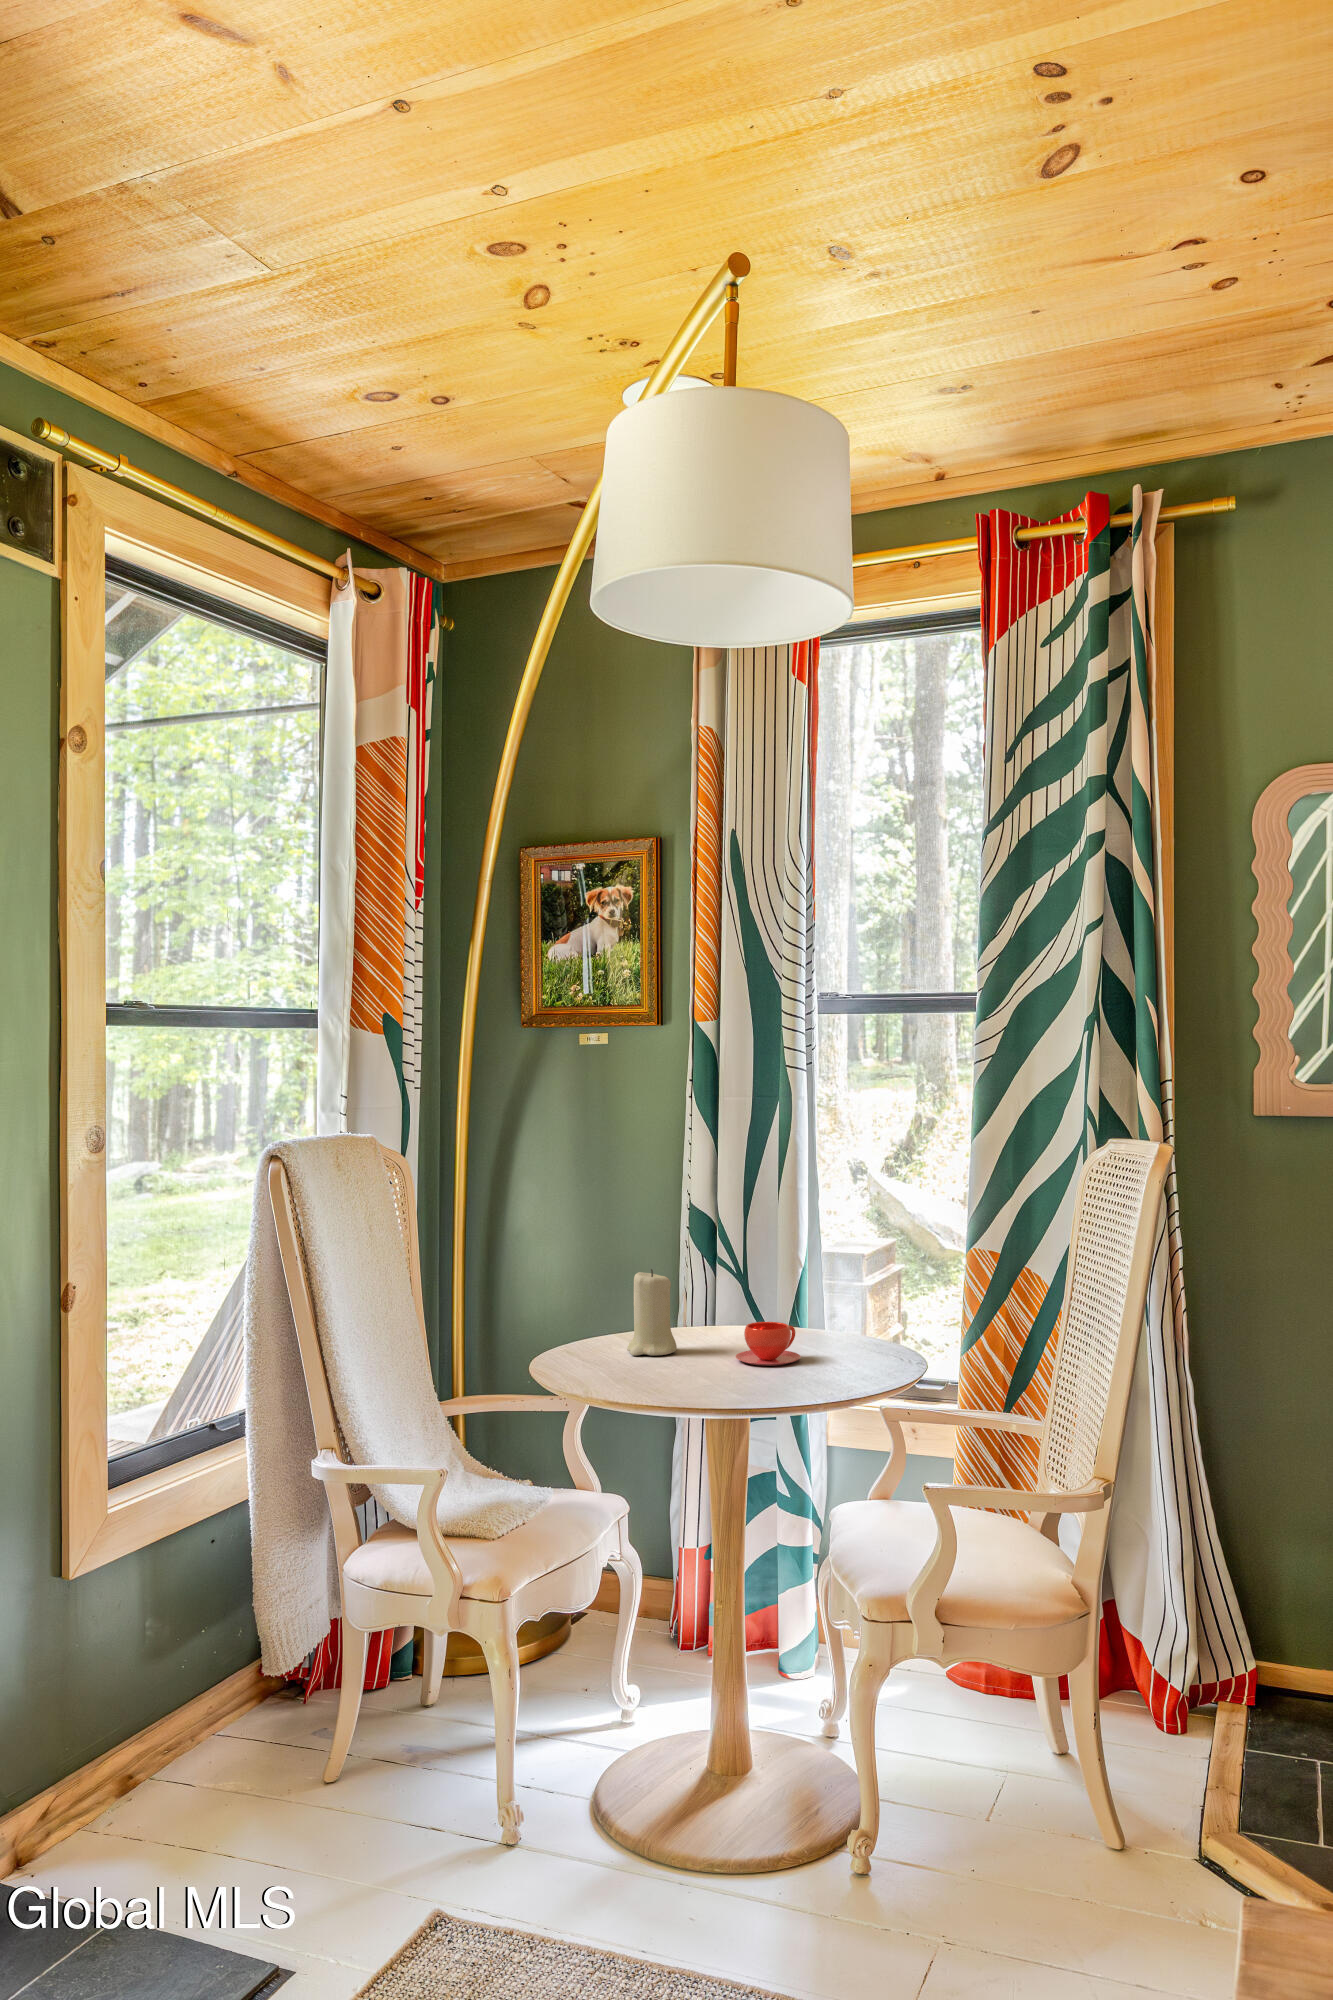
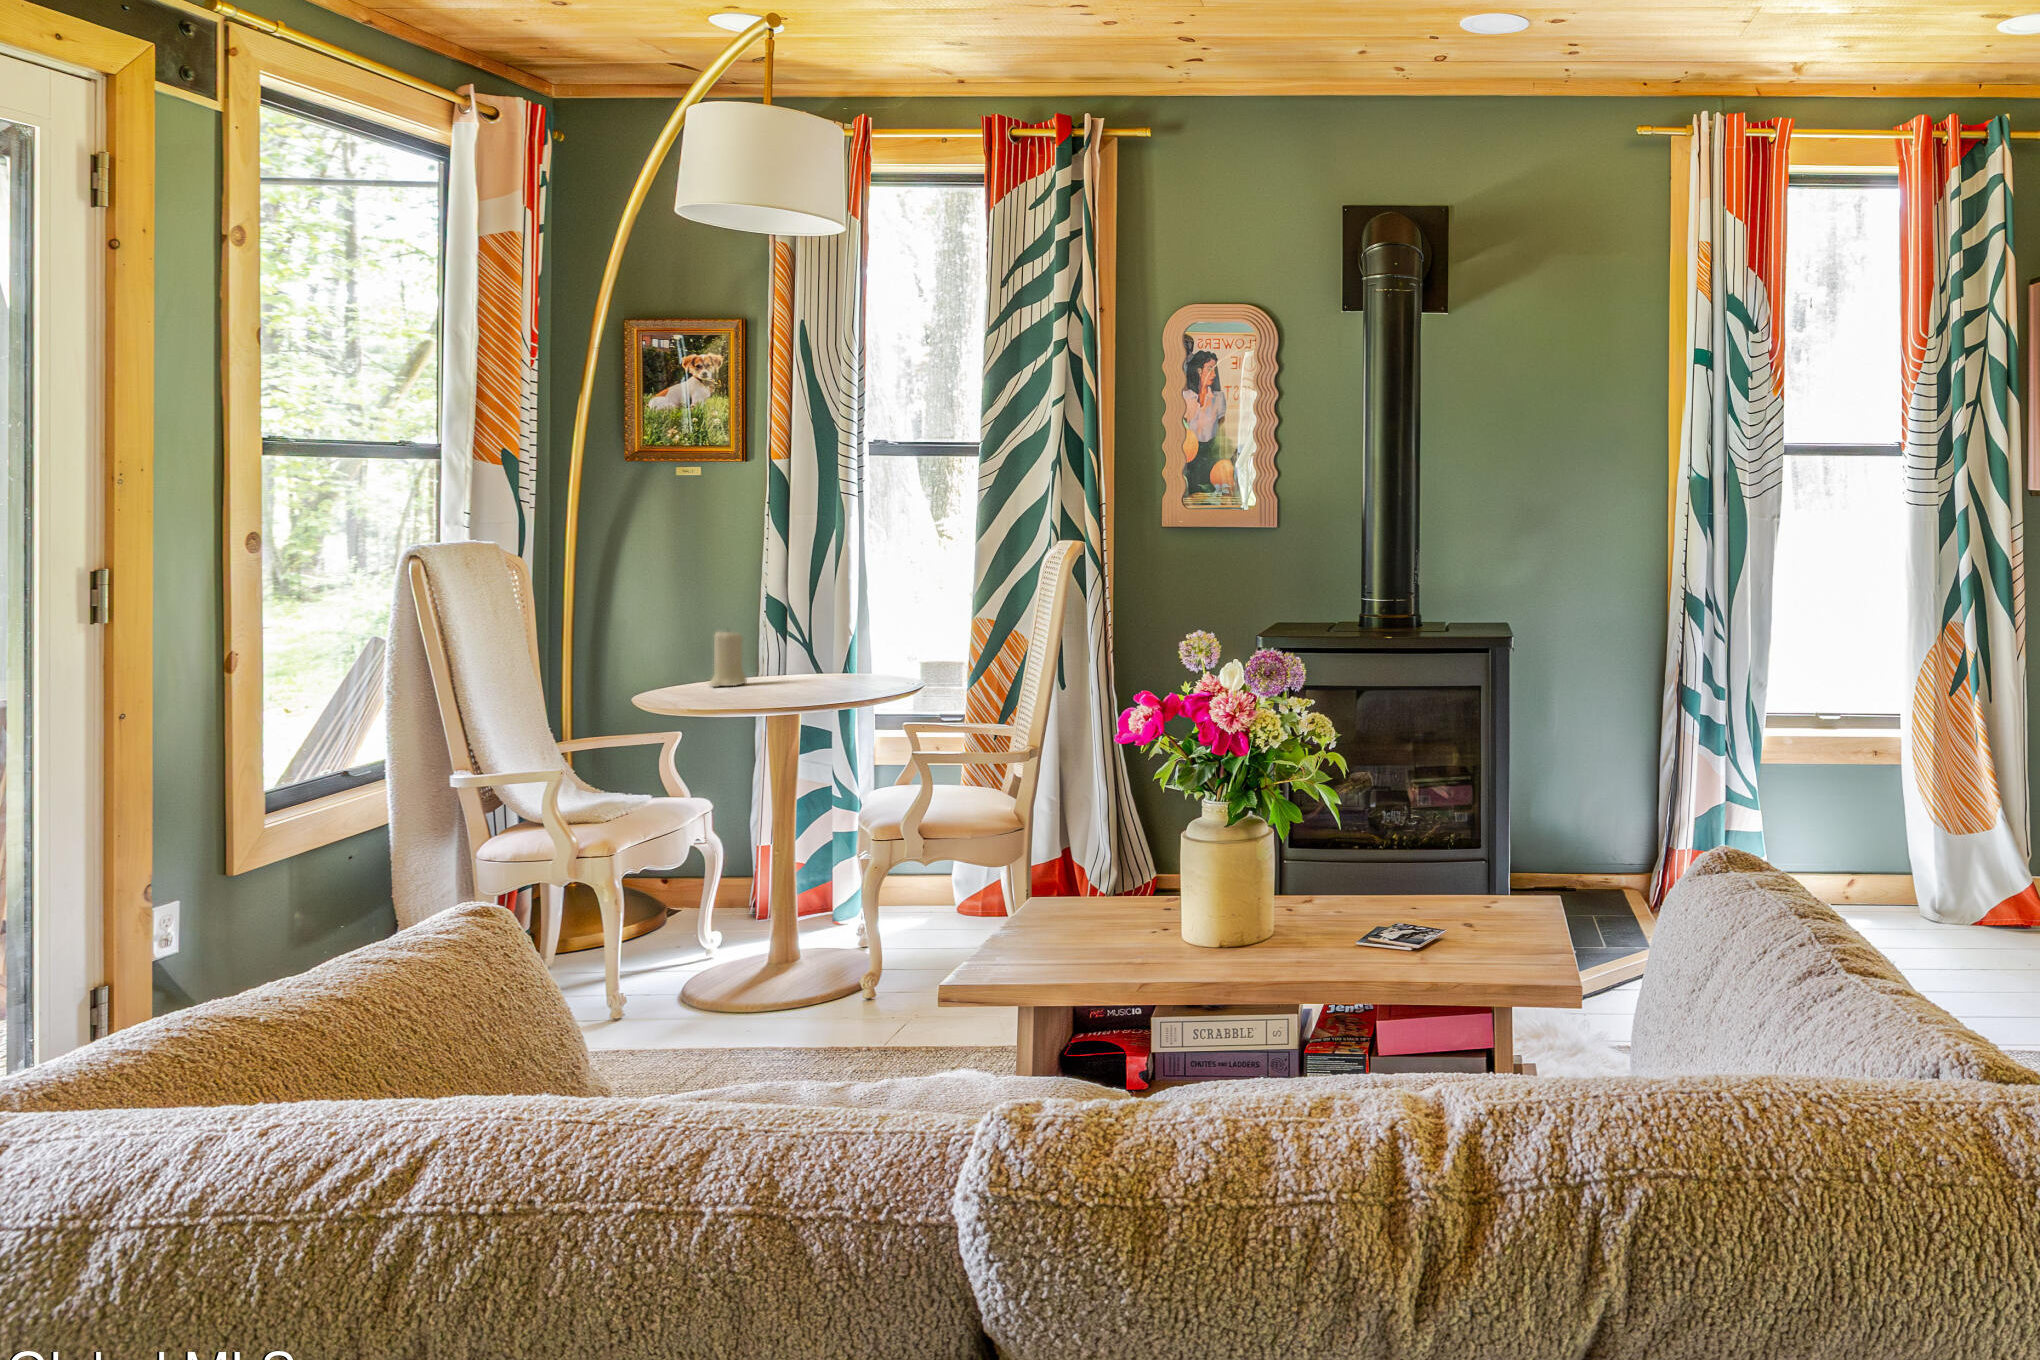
teacup: present [735,1322,801,1366] -> none [789,659,837,686]

